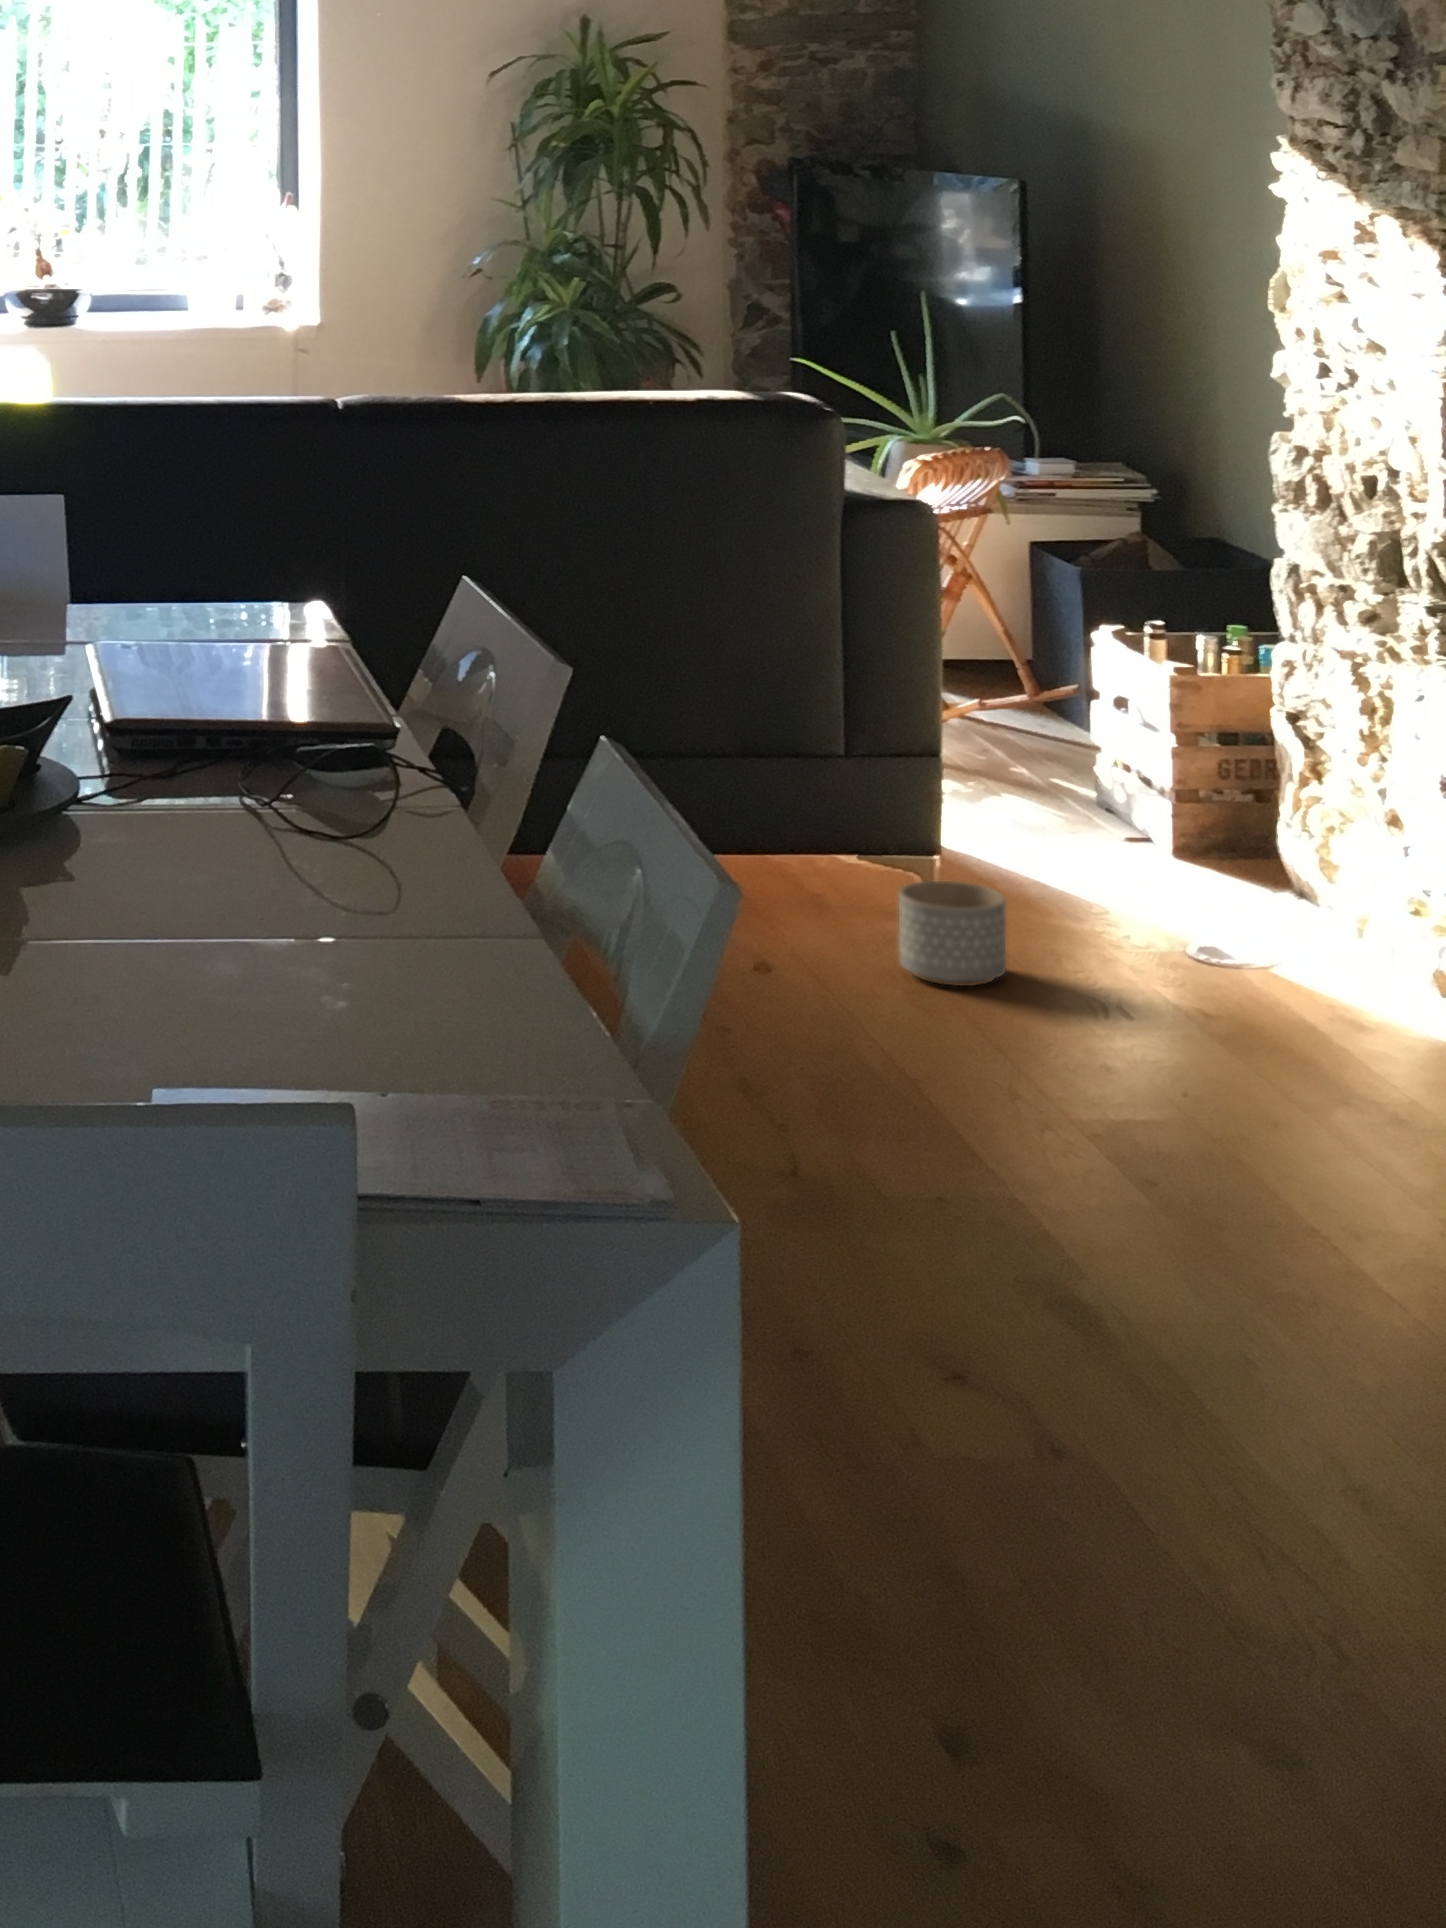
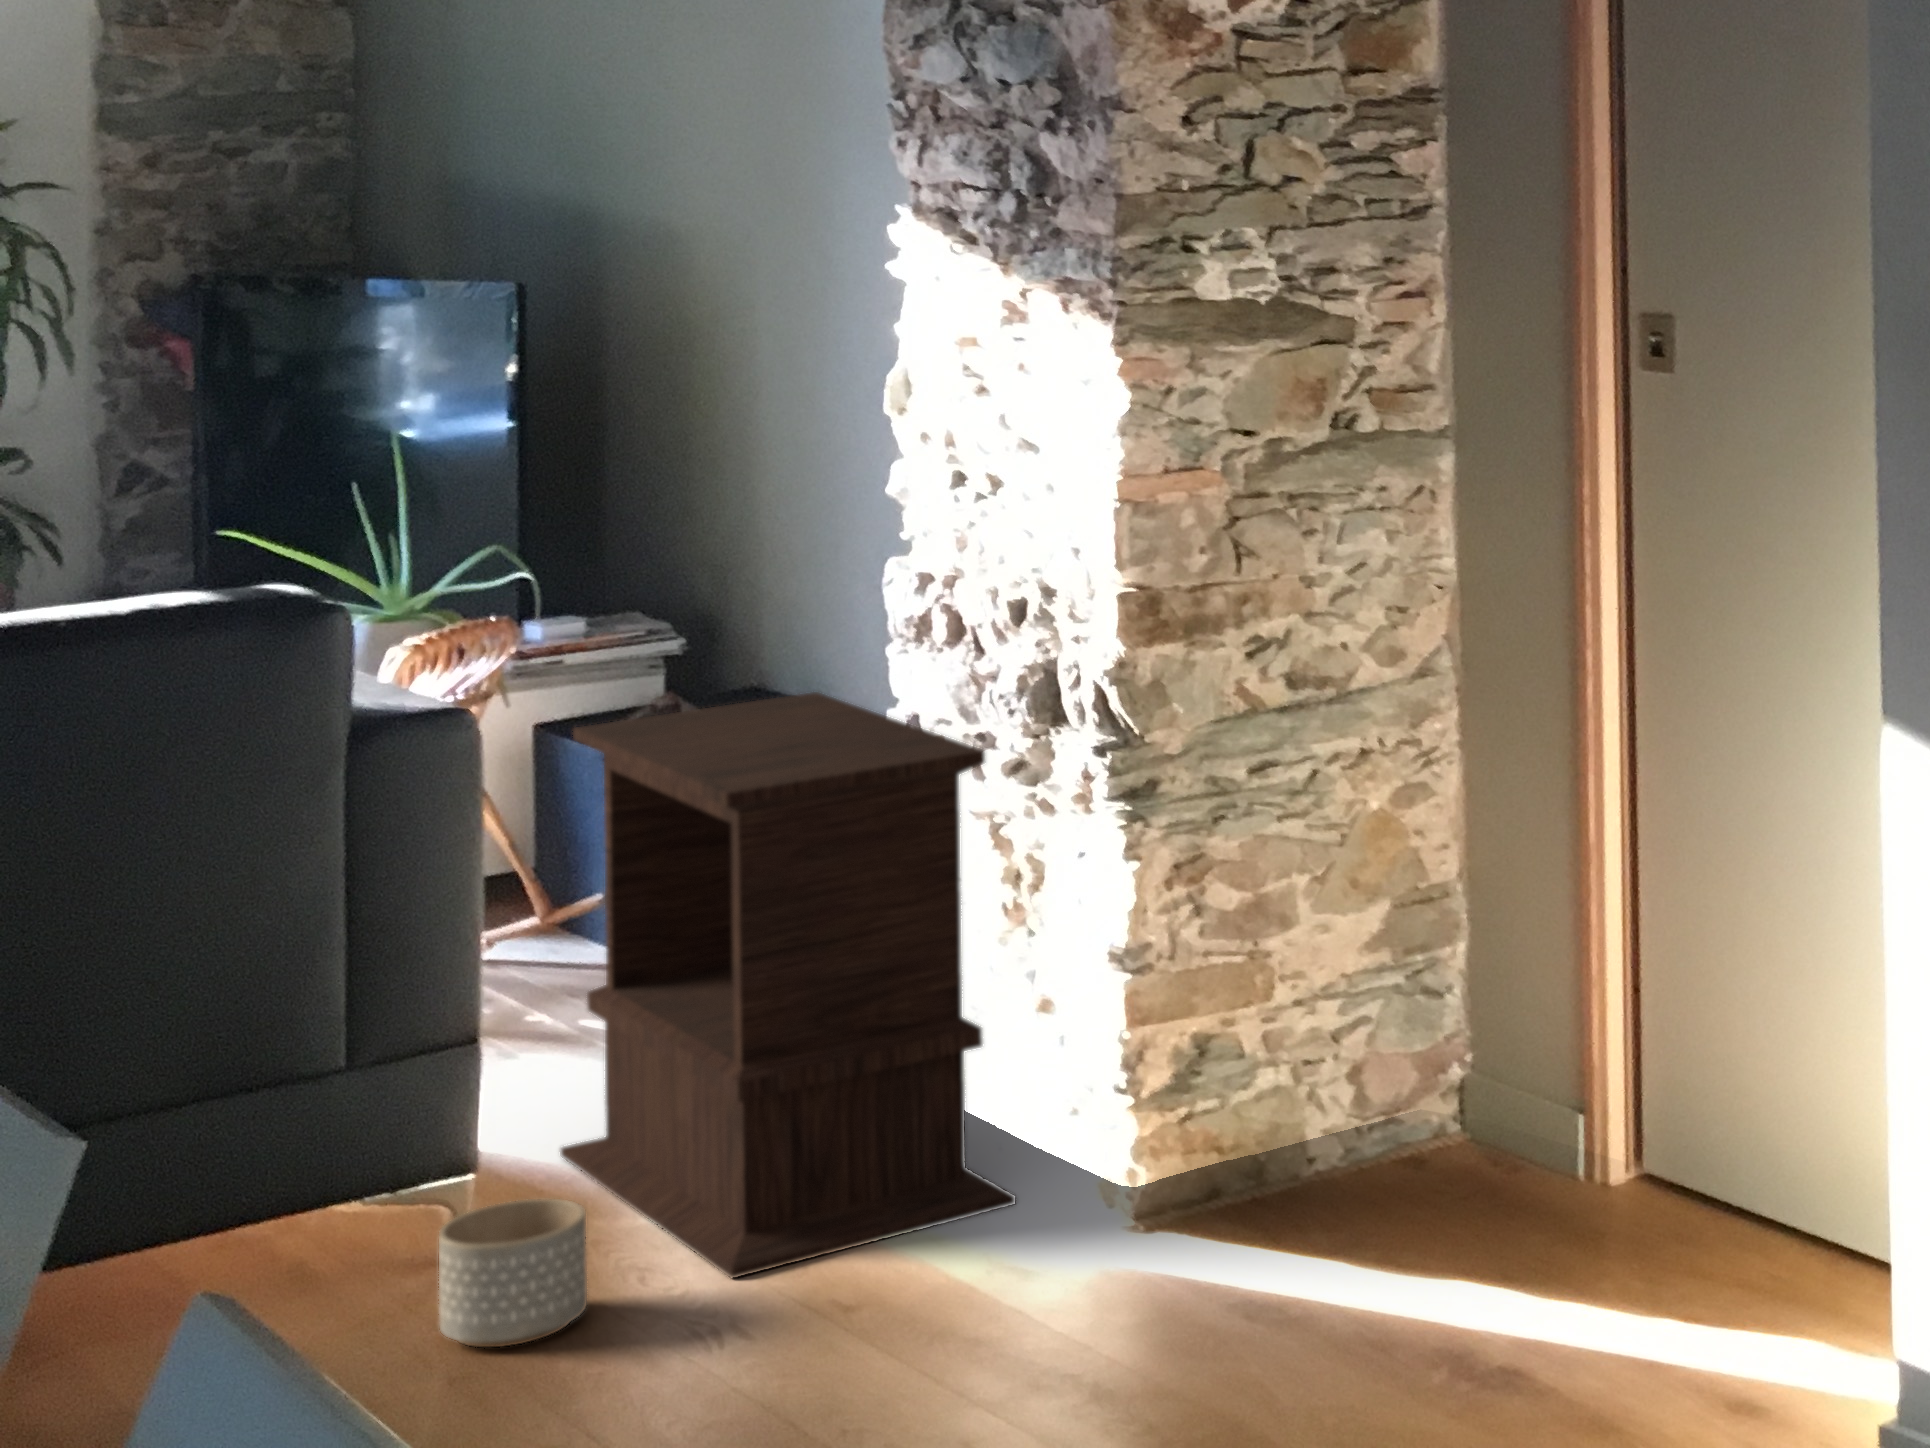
side table: none [1010,535,1362,982] -> present [560,692,1016,1278]

